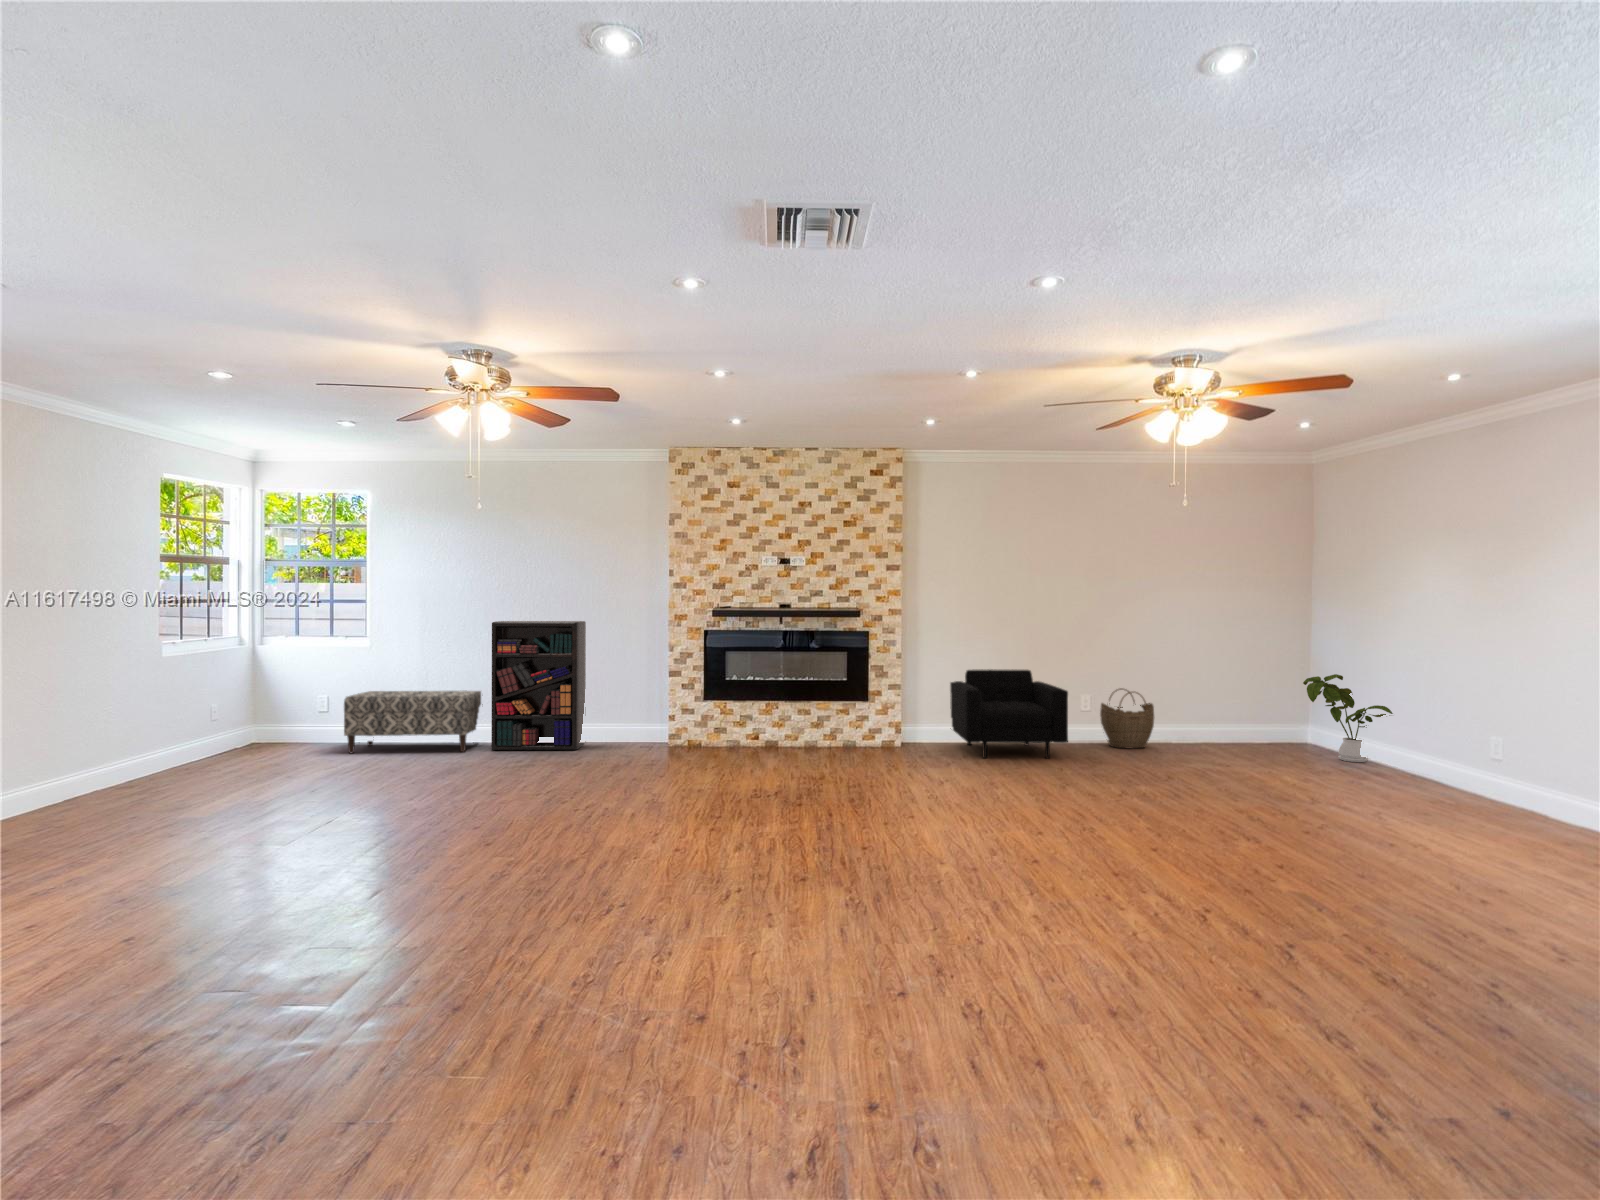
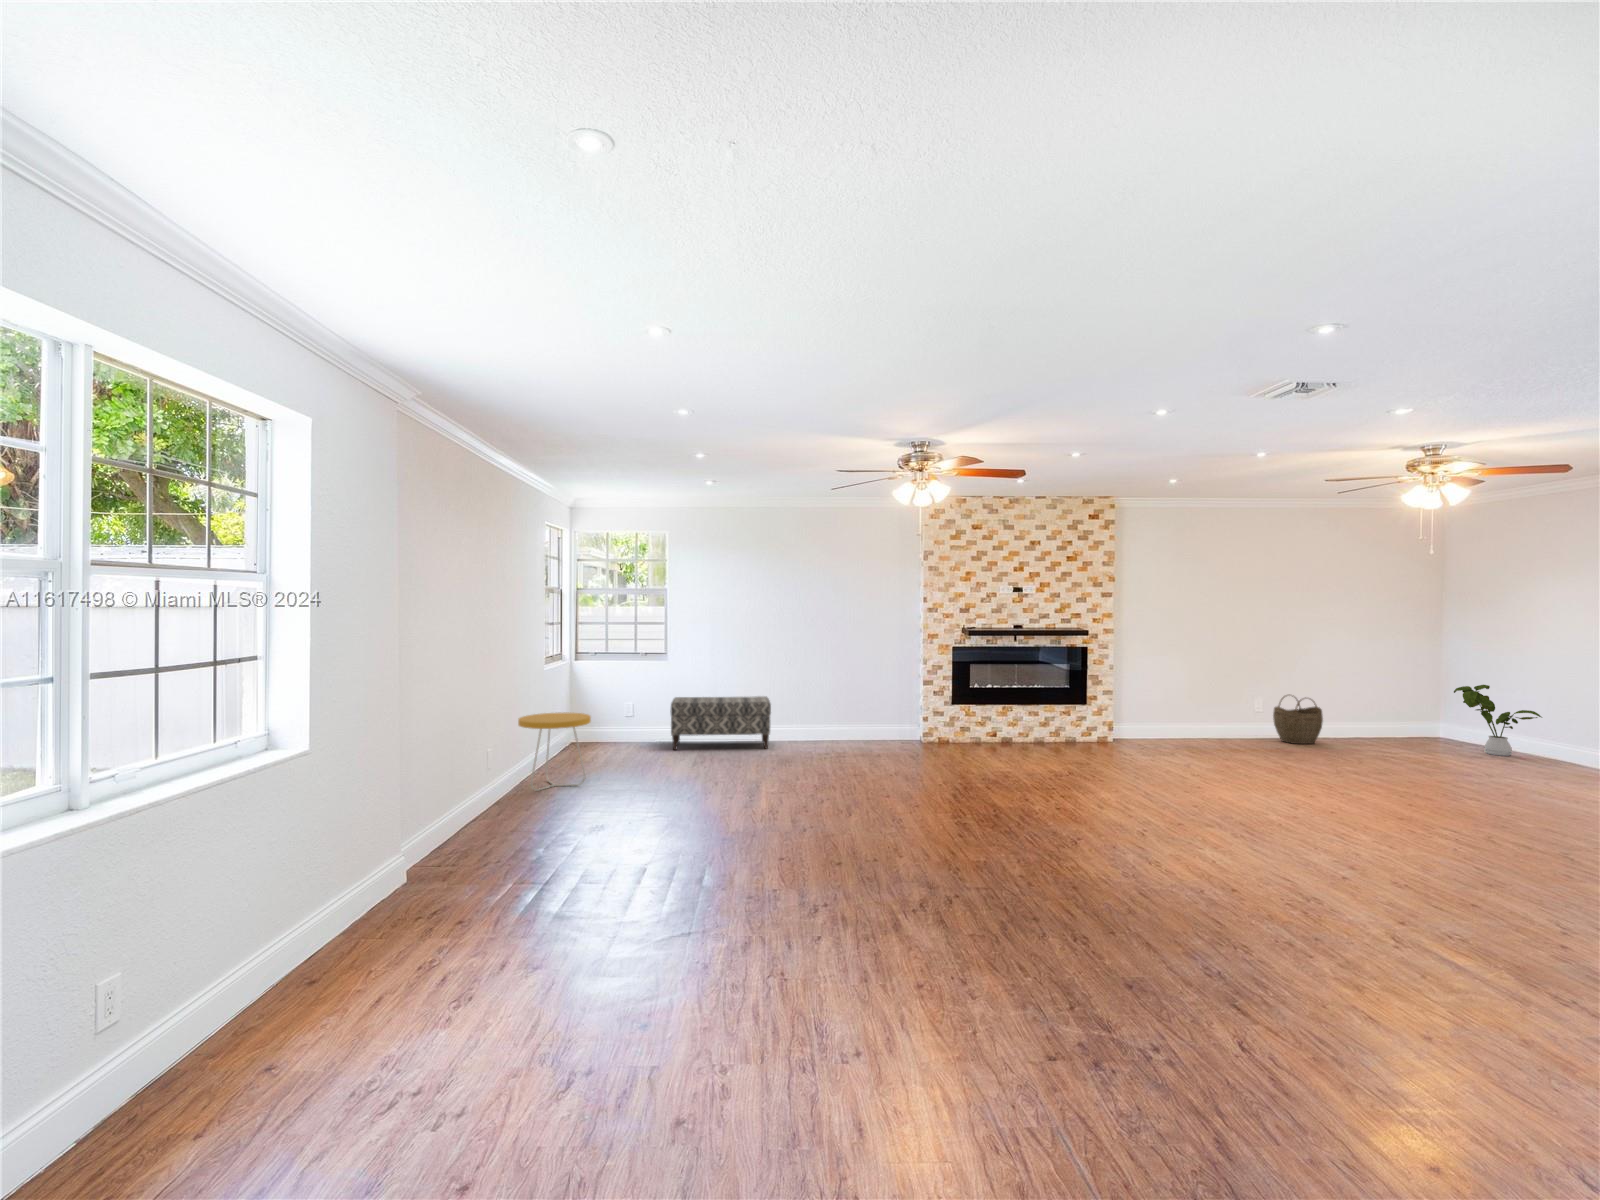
bookshelf: present [491,621,586,750] -> none [786,639,858,747]
armchair: present [950,669,1068,758] -> none [1151,679,1271,753]
side table: none [68,705,173,798] -> present [518,712,591,791]

